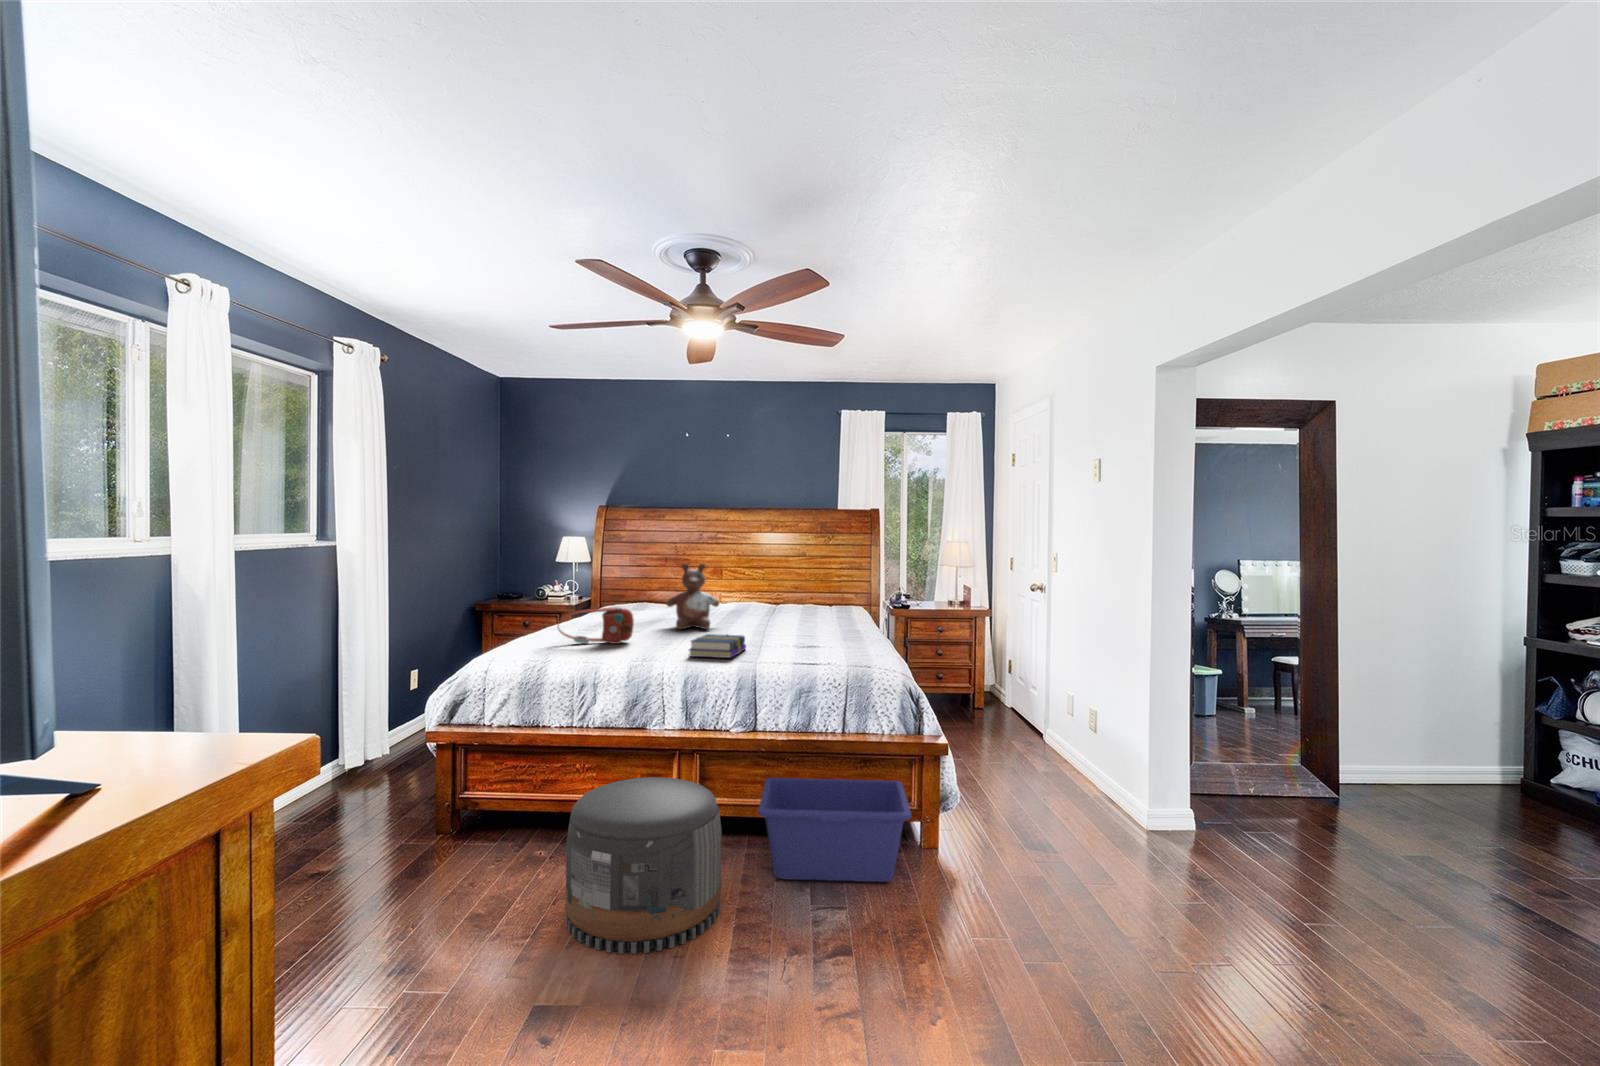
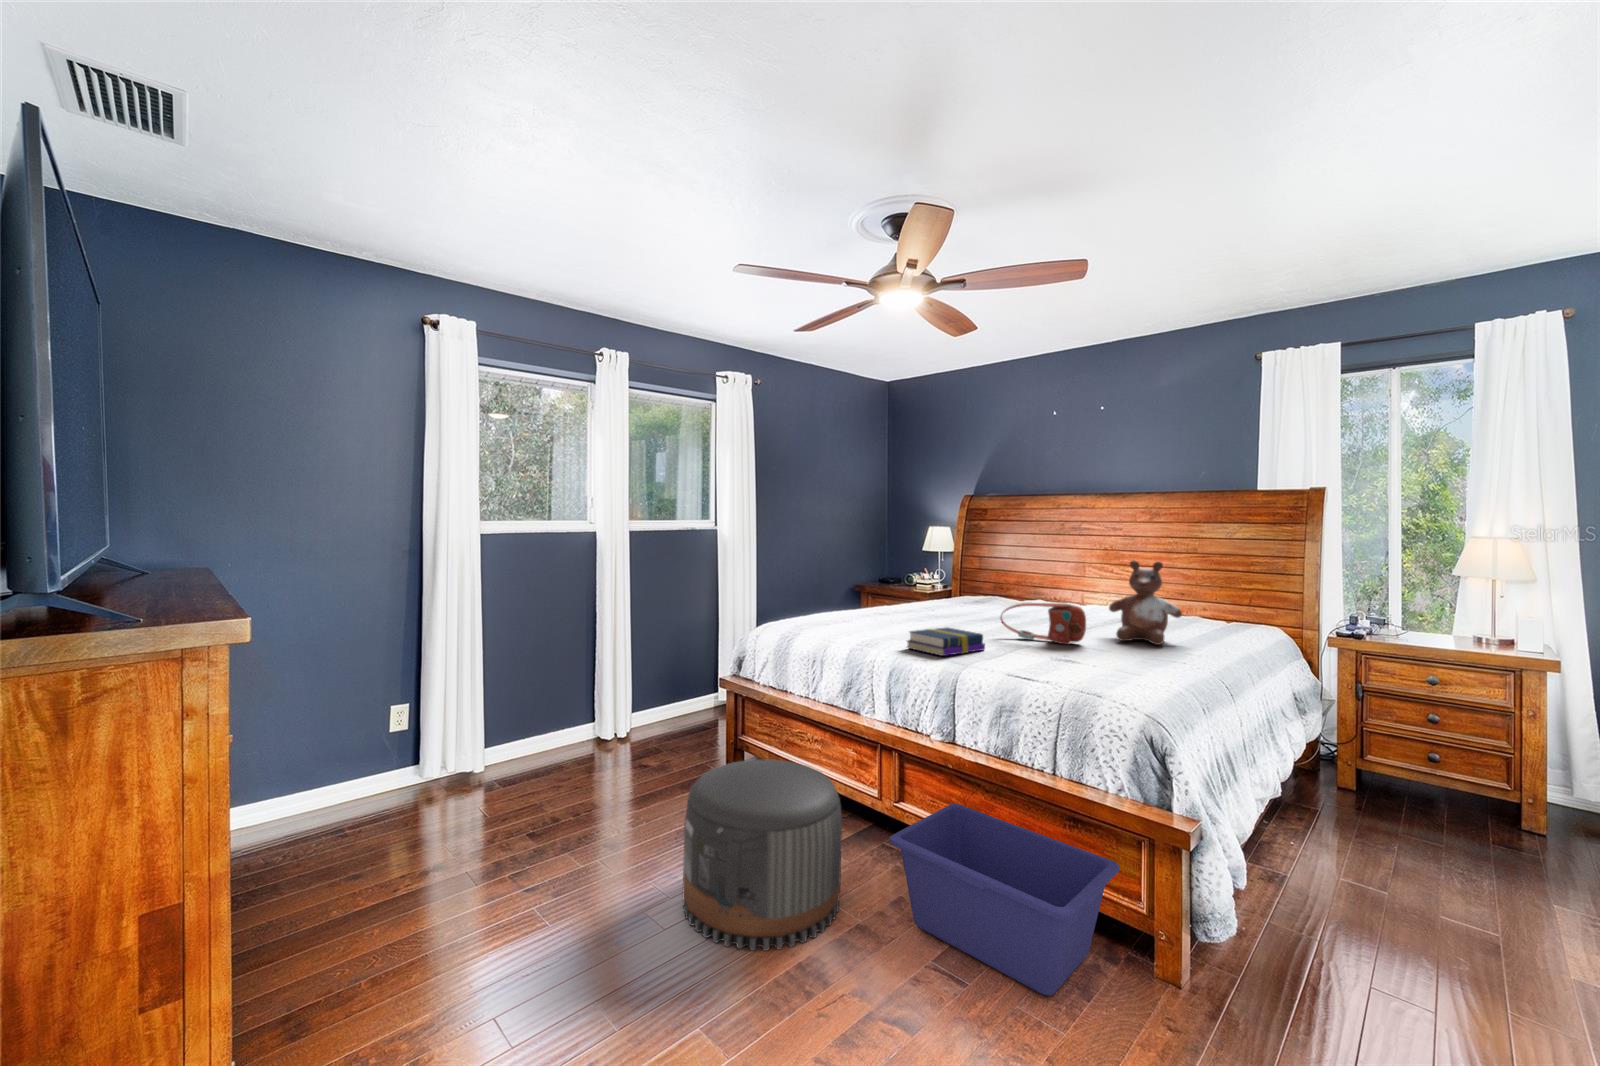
stuffed bear: present [667,563,719,629] -> present [1109,561,1182,645]
handbag: present [558,607,634,644] -> present [1000,603,1086,644]

